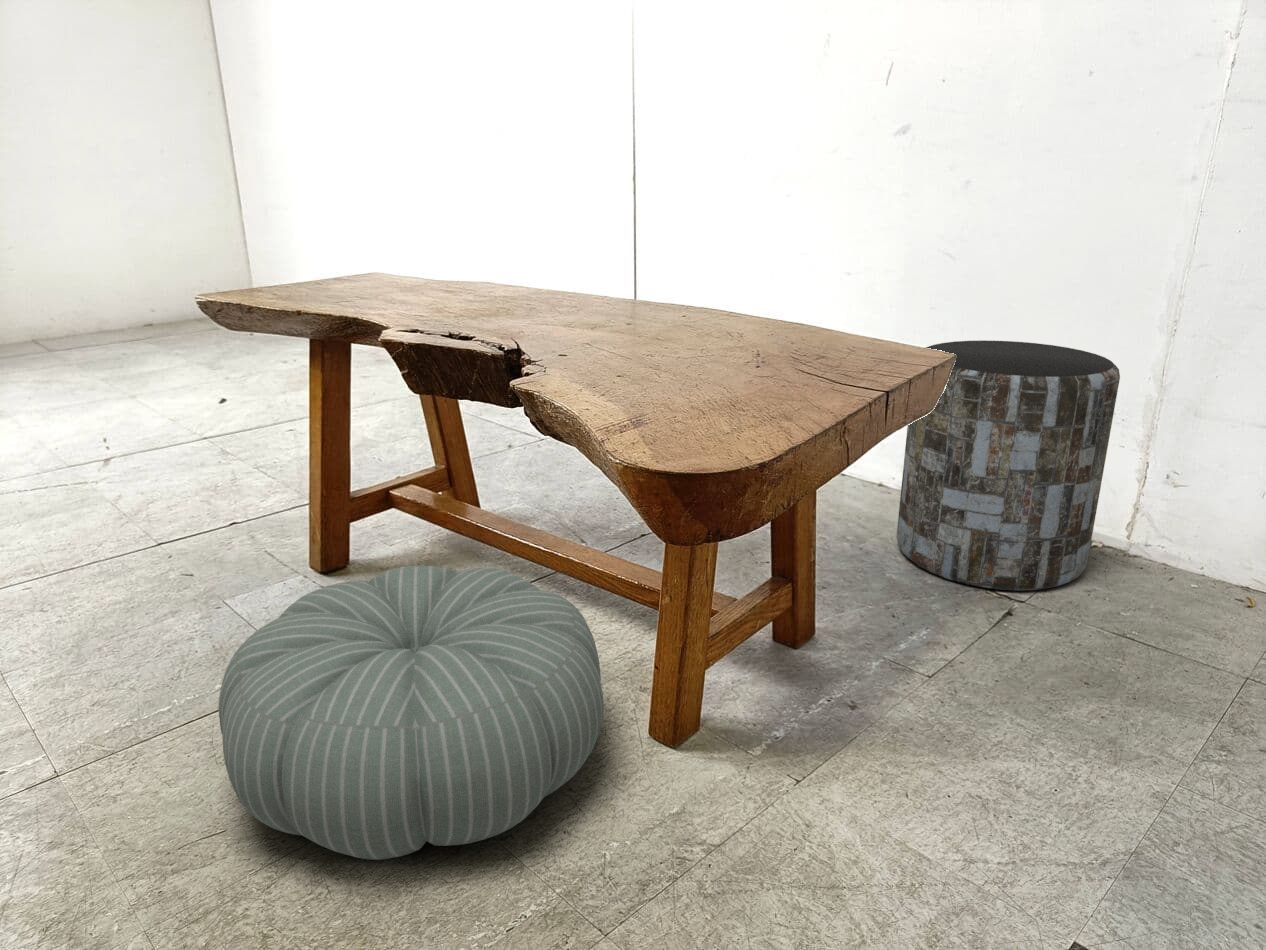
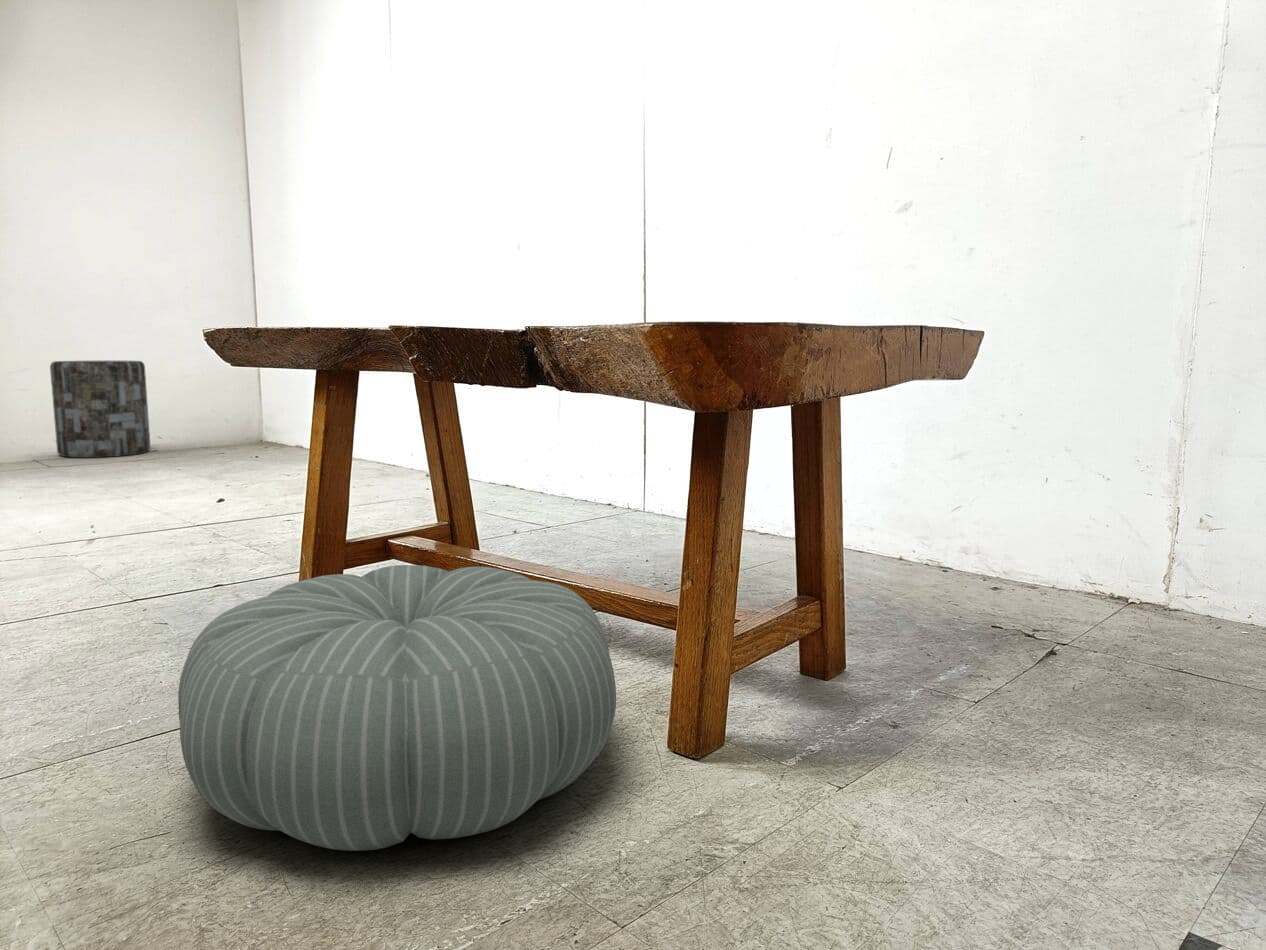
side table: present [896,340,1120,591] -> present [50,360,150,458]

